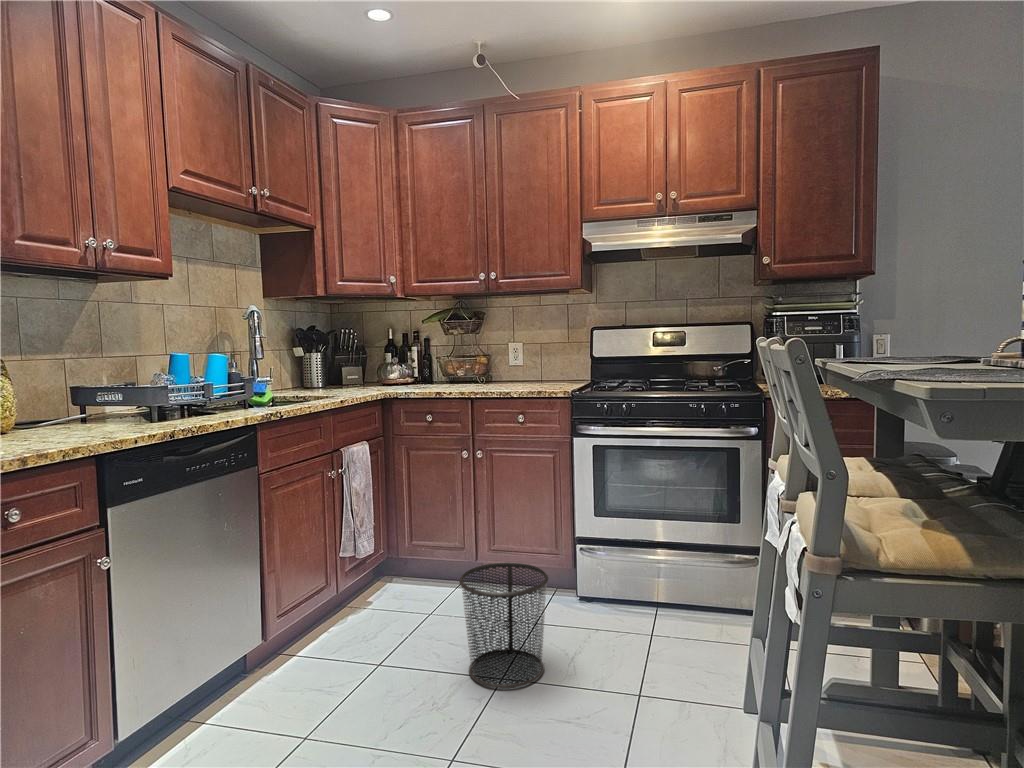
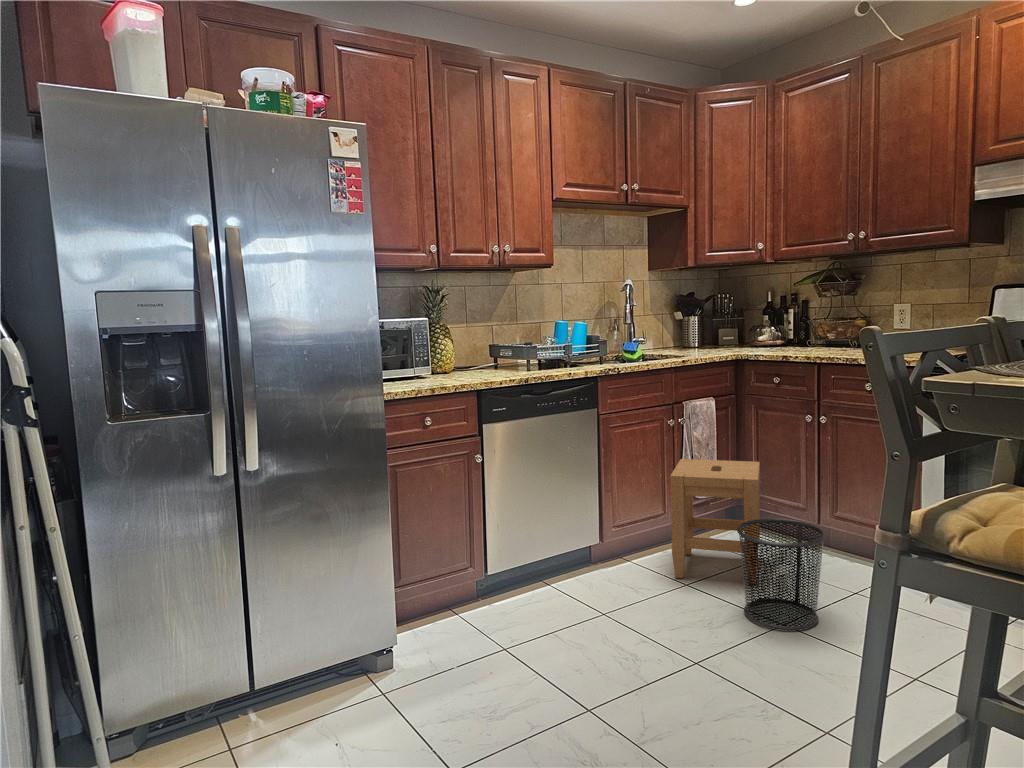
stool: none [350,505,460,660] -> present [670,459,760,584]

